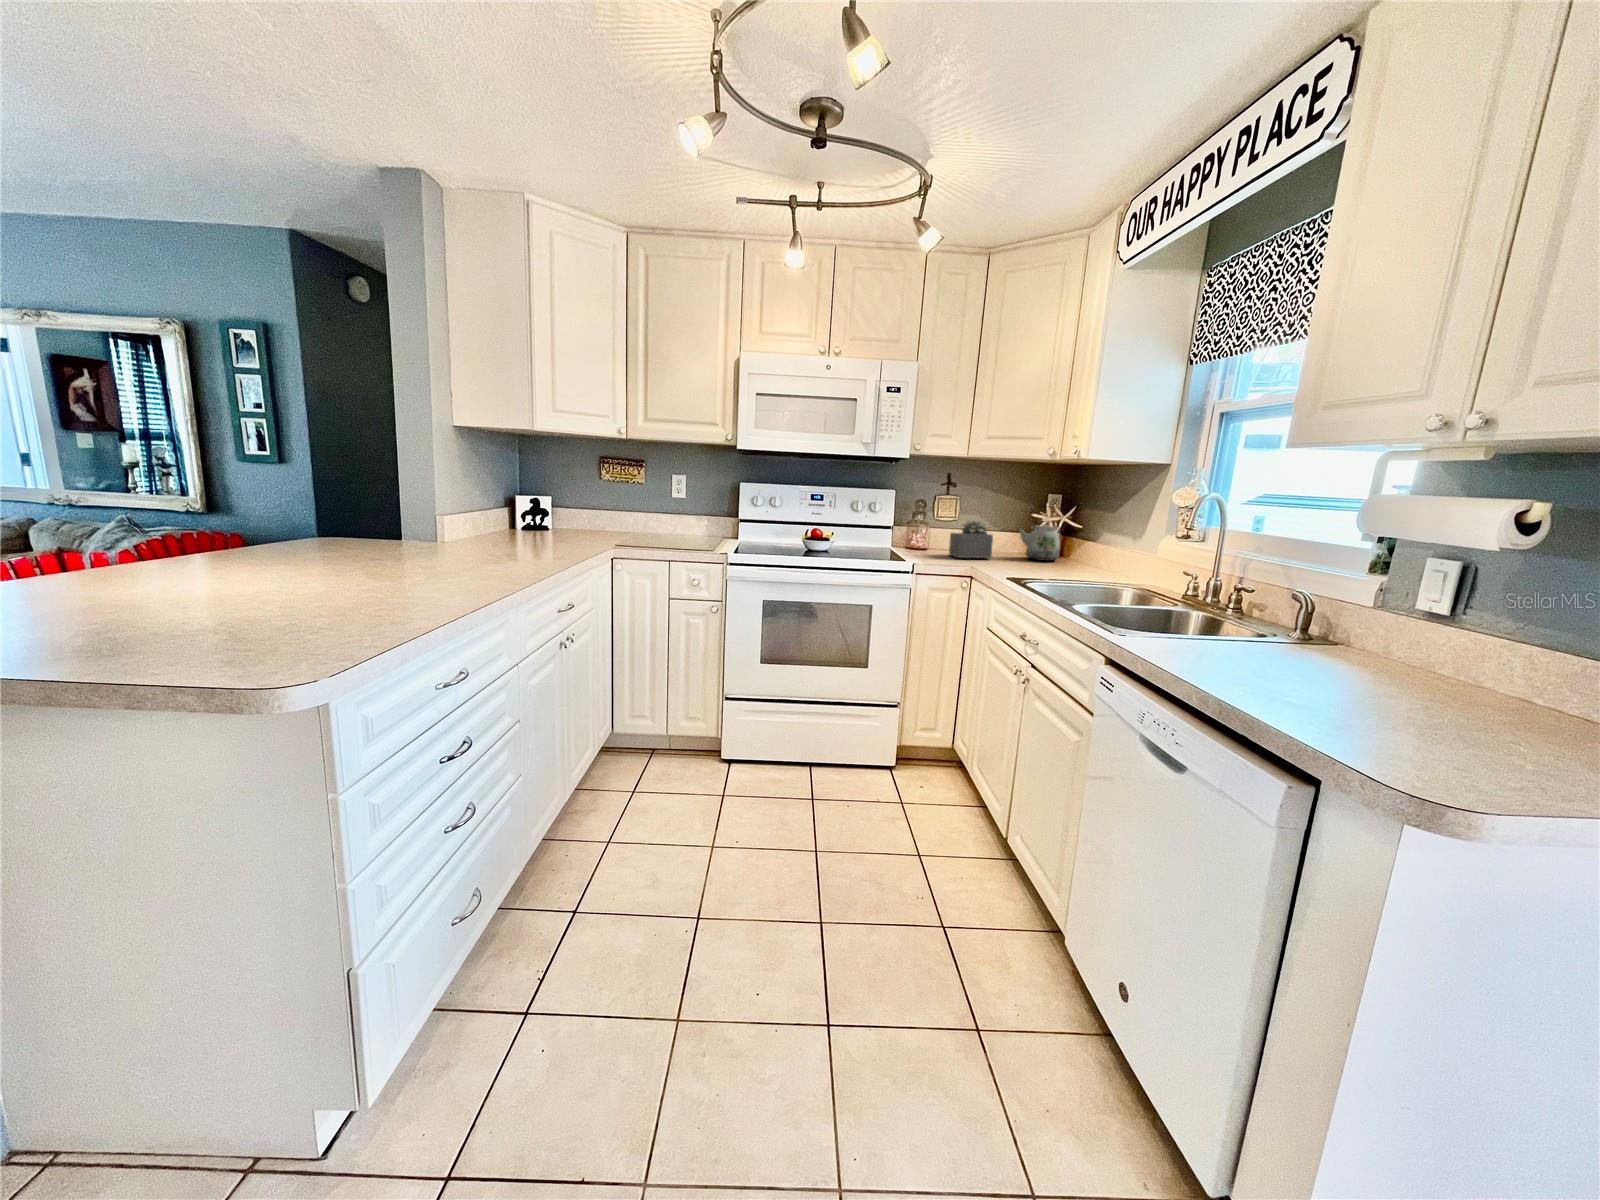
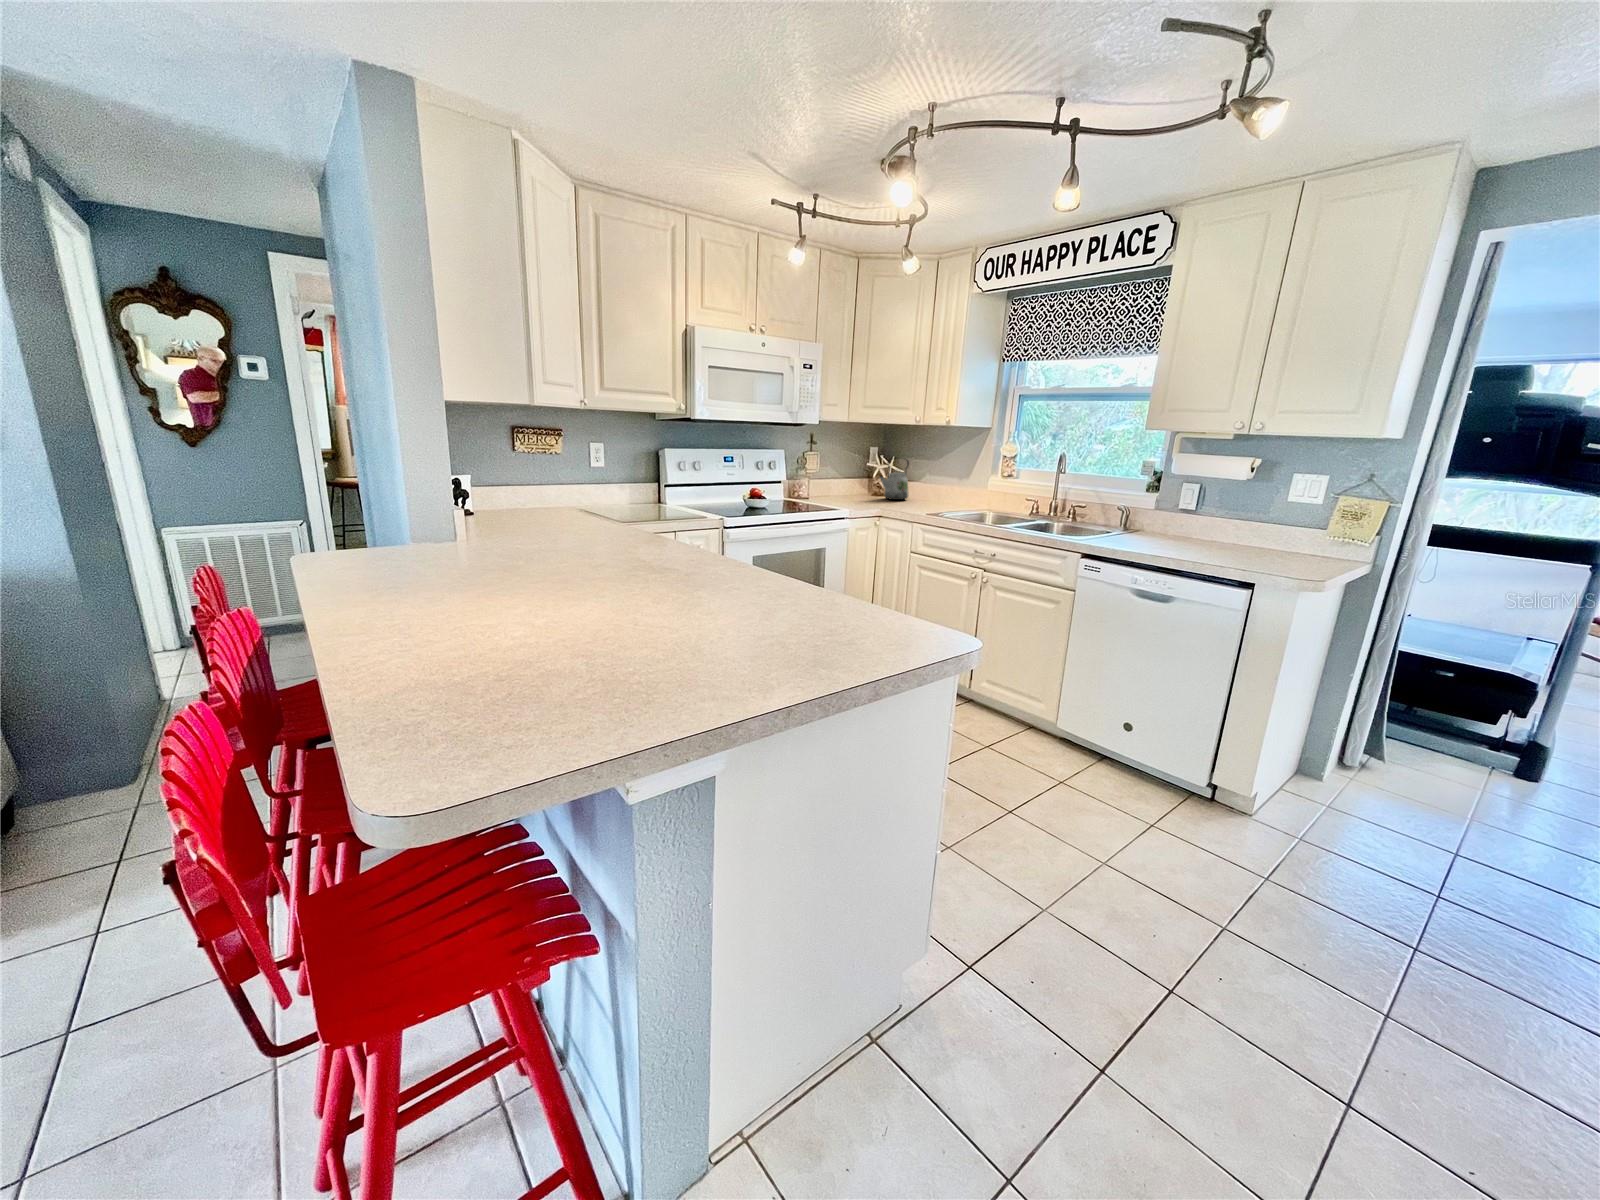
succulent plant: present [949,520,993,558] -> none [837,471,873,504]

